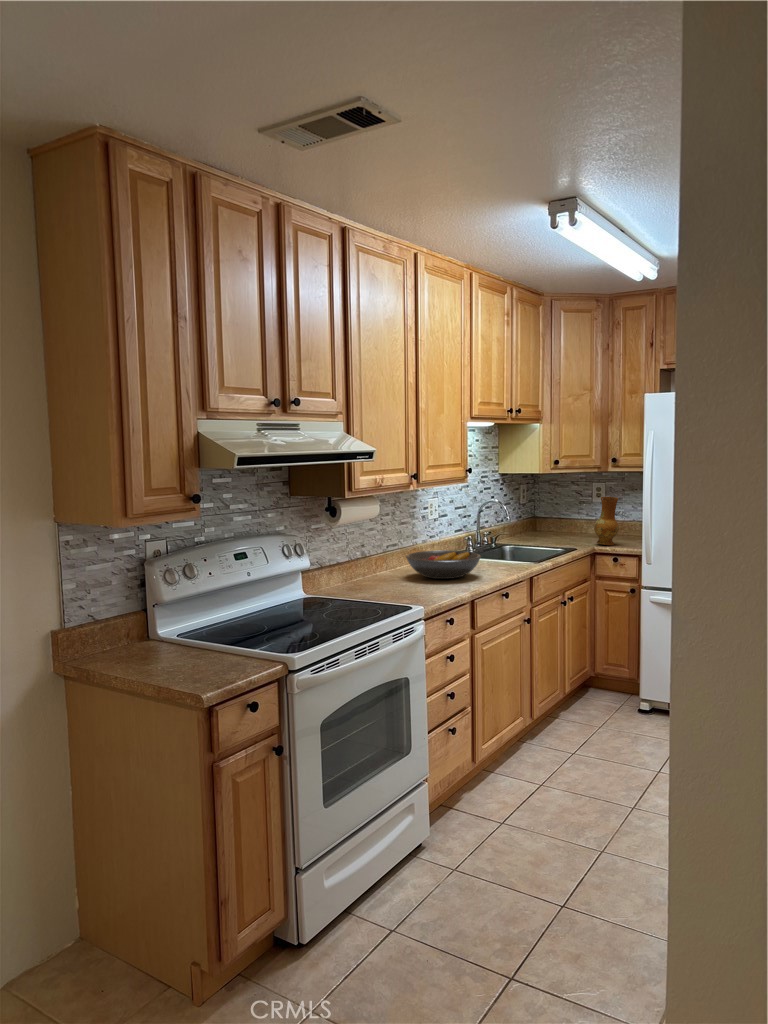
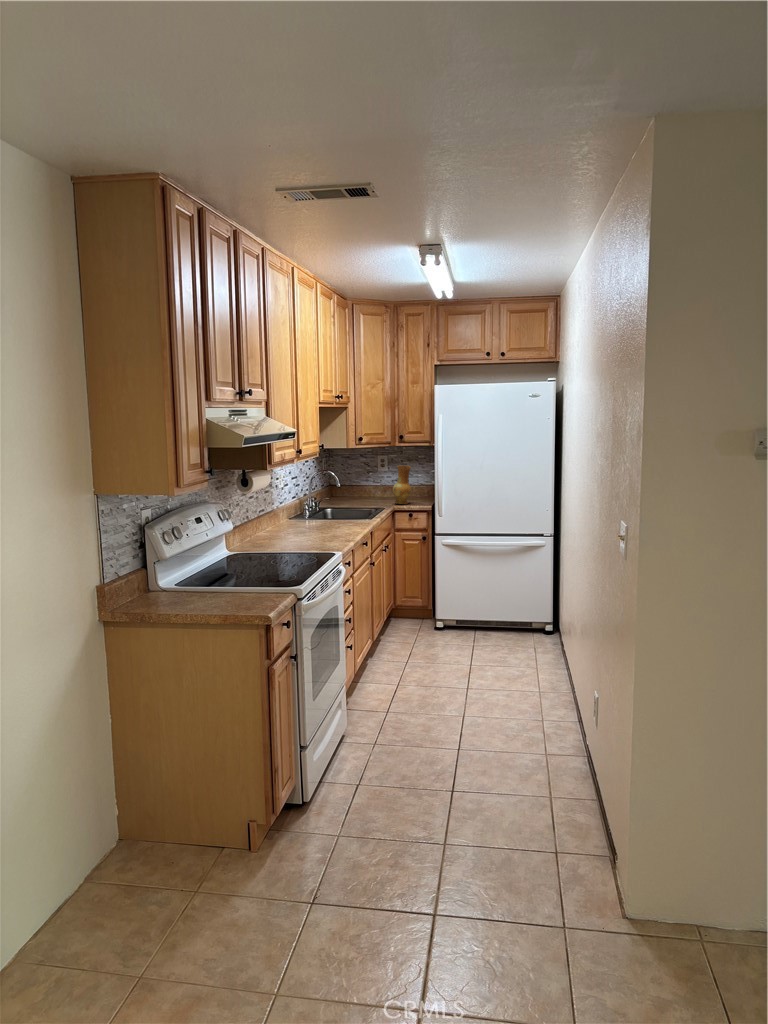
fruit bowl: present [406,550,481,579] -> none [283,511,345,535]

